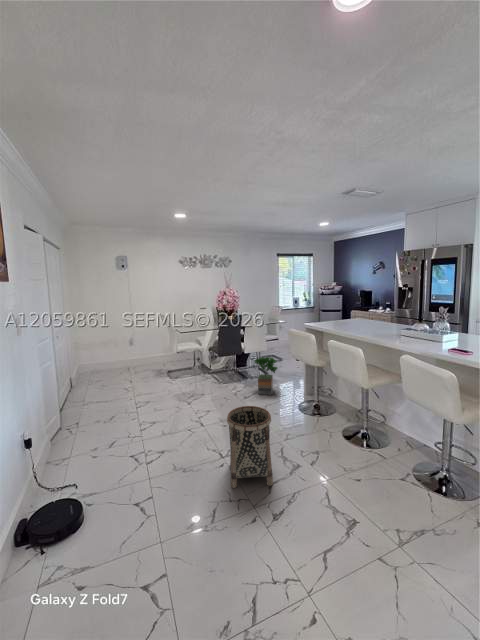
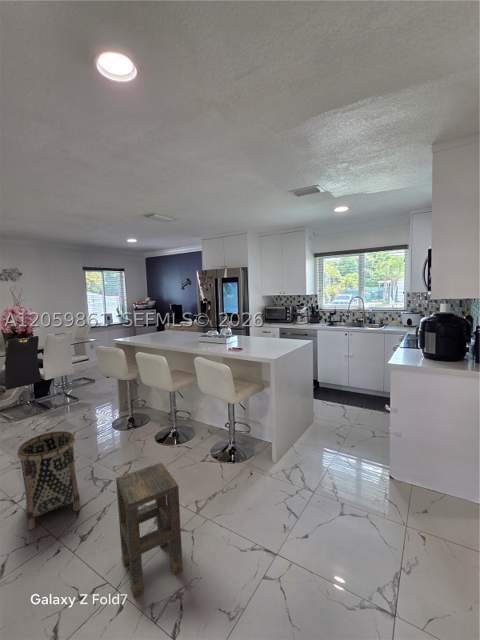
potted tree: present [255,357,278,395] -> none [56,378,88,423]
side table: none [313,476,389,616] -> present [116,463,183,597]

